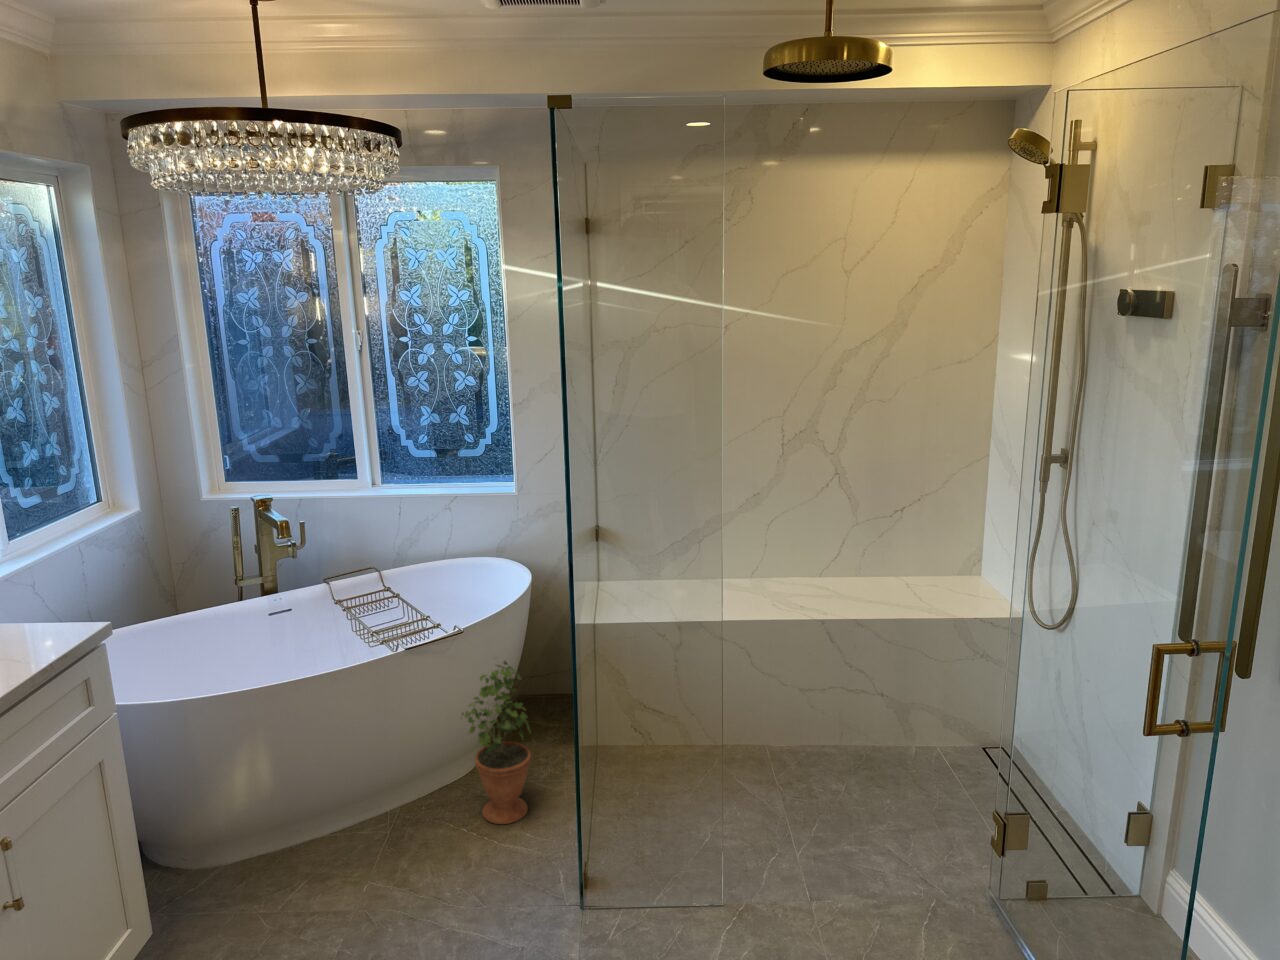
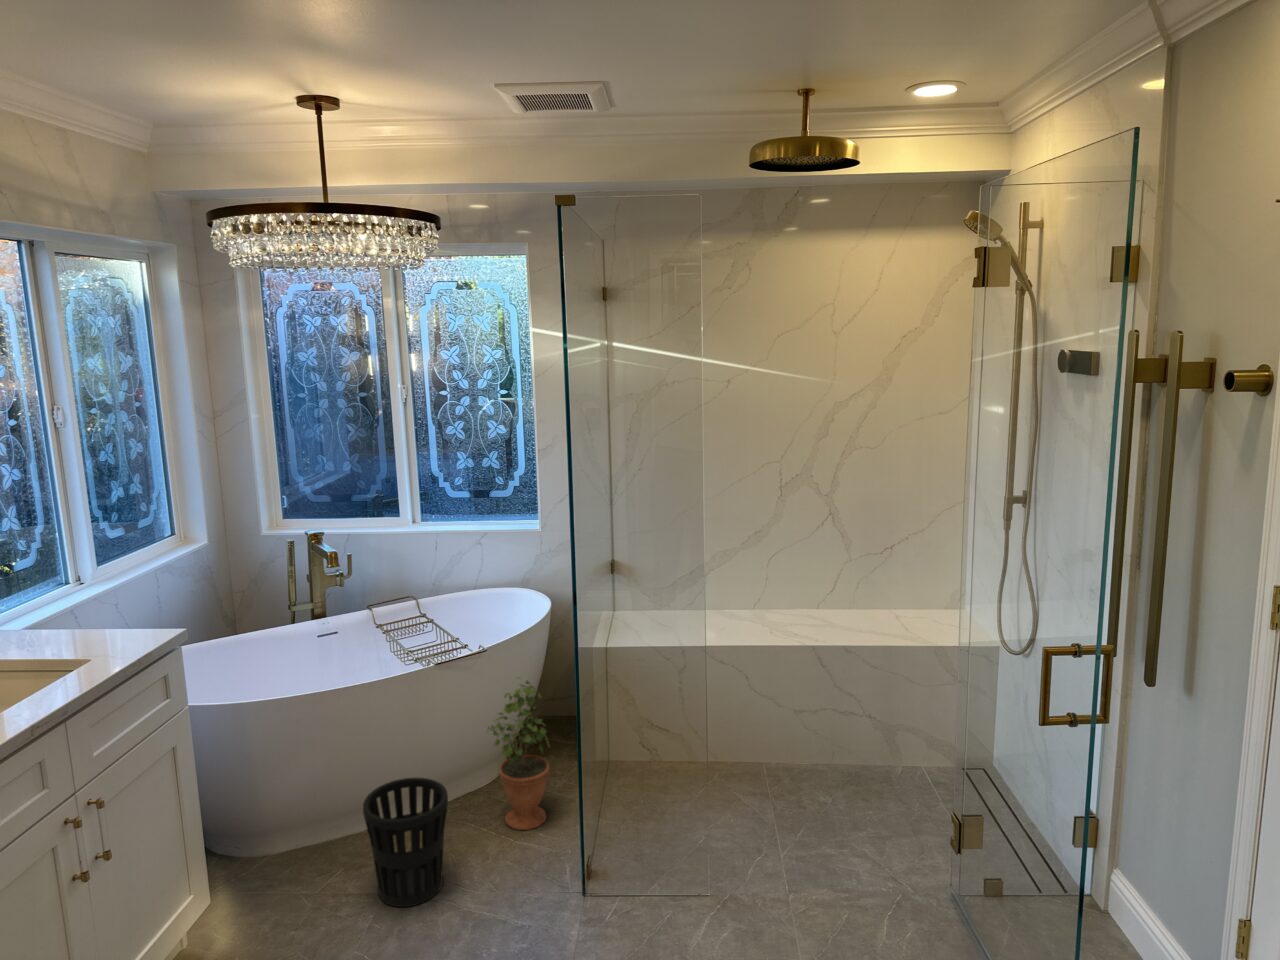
wastebasket: none [324,771,419,916] -> present [363,777,448,907]

